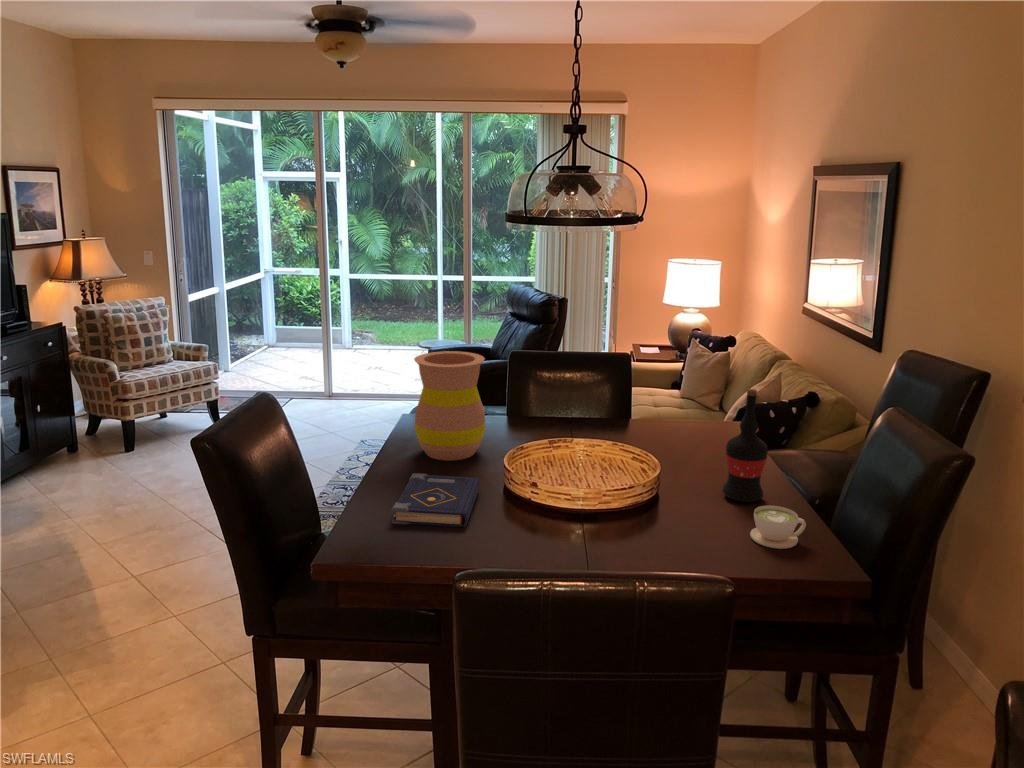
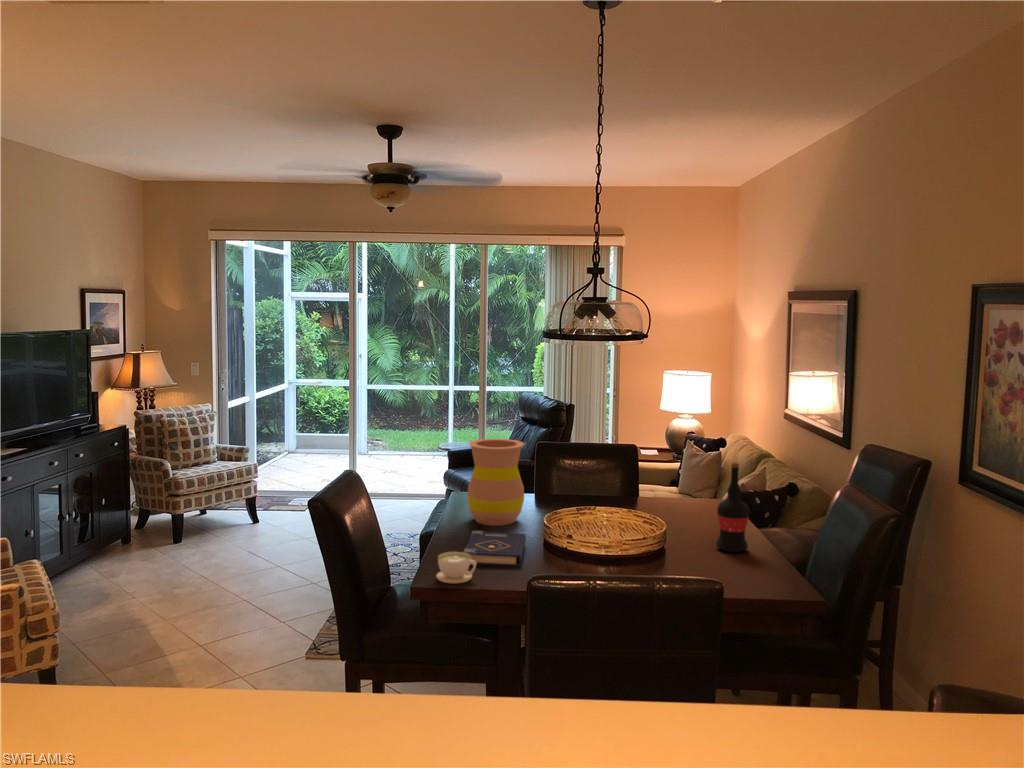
coffee cup: present [750,505,806,549] -> present [437,552,476,583]

